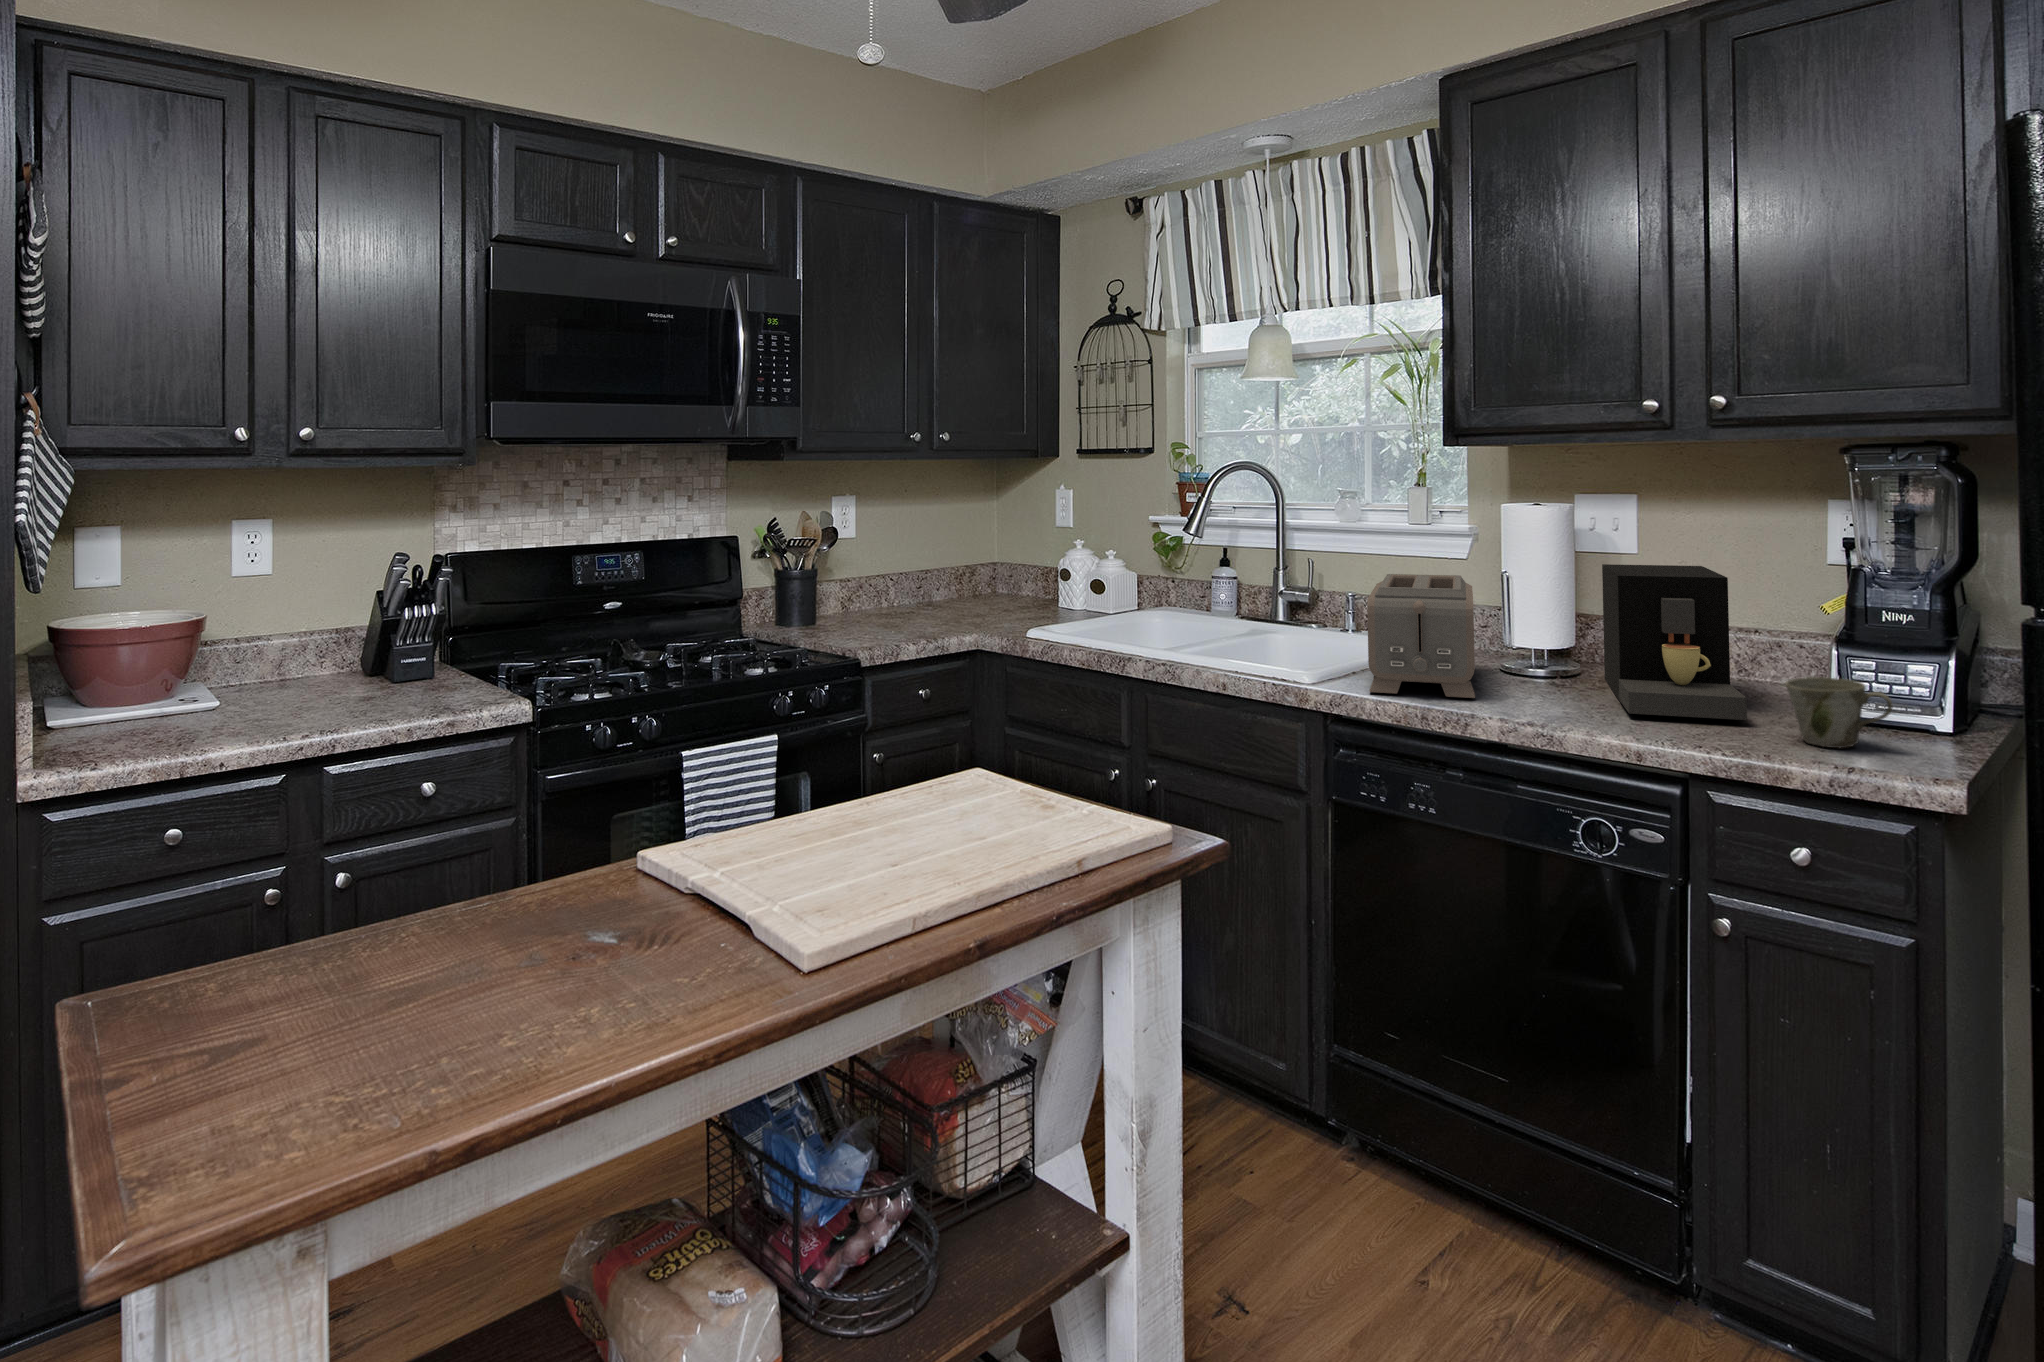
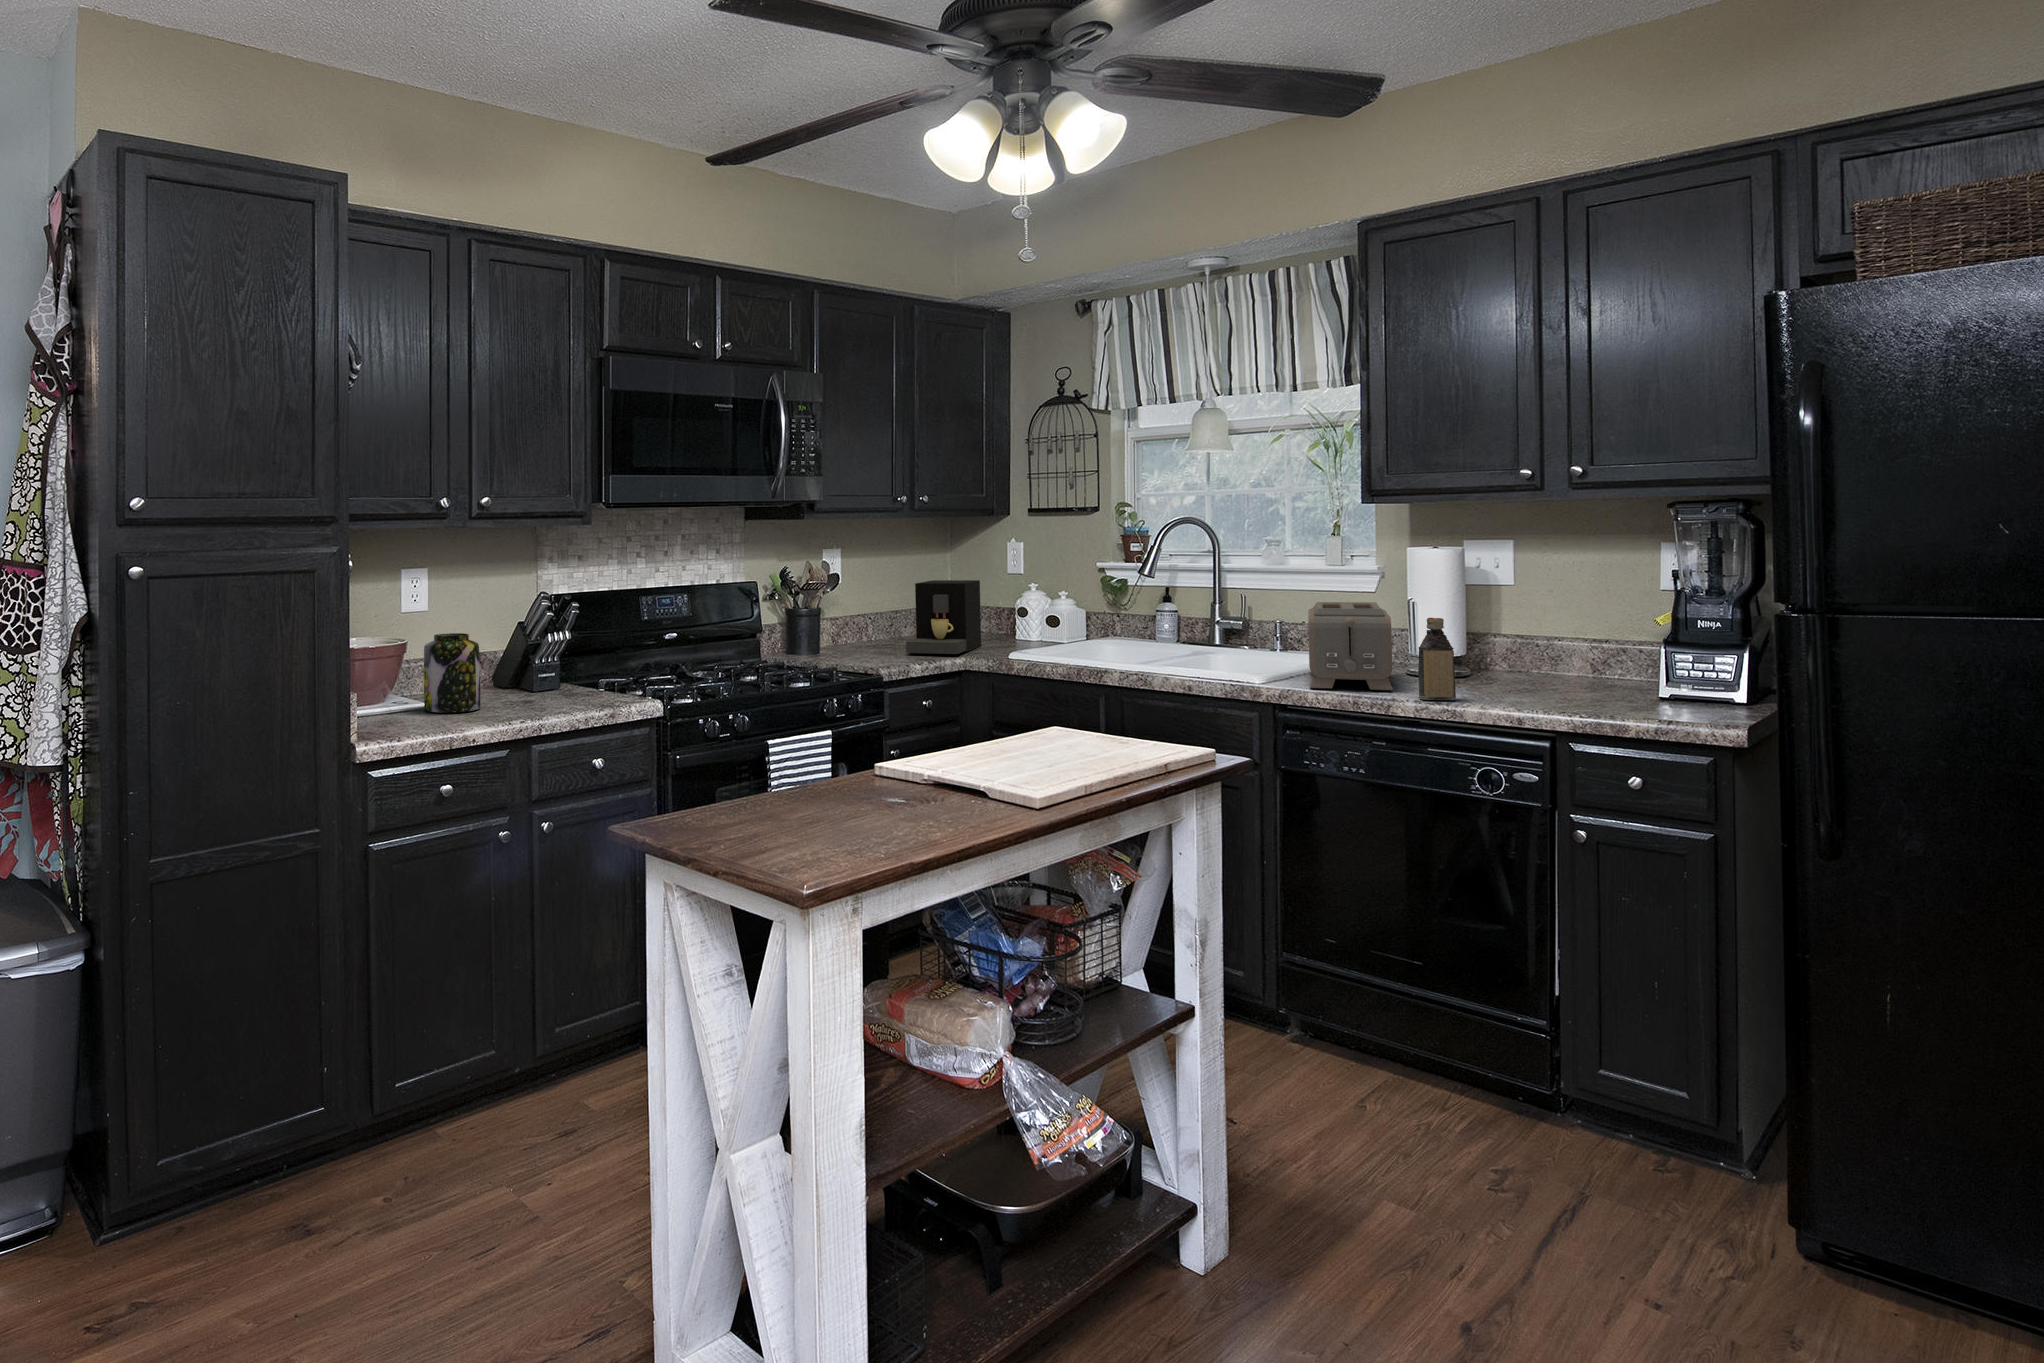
coffee maker: present [1602,564,1747,720] -> present [906,580,981,654]
bottle: none [1506,605,1556,718] -> present [1418,618,1456,700]
jar: none [177,620,261,731] -> present [424,633,481,713]
mug: present [1786,677,1892,749] -> none [1626,665,1702,713]

